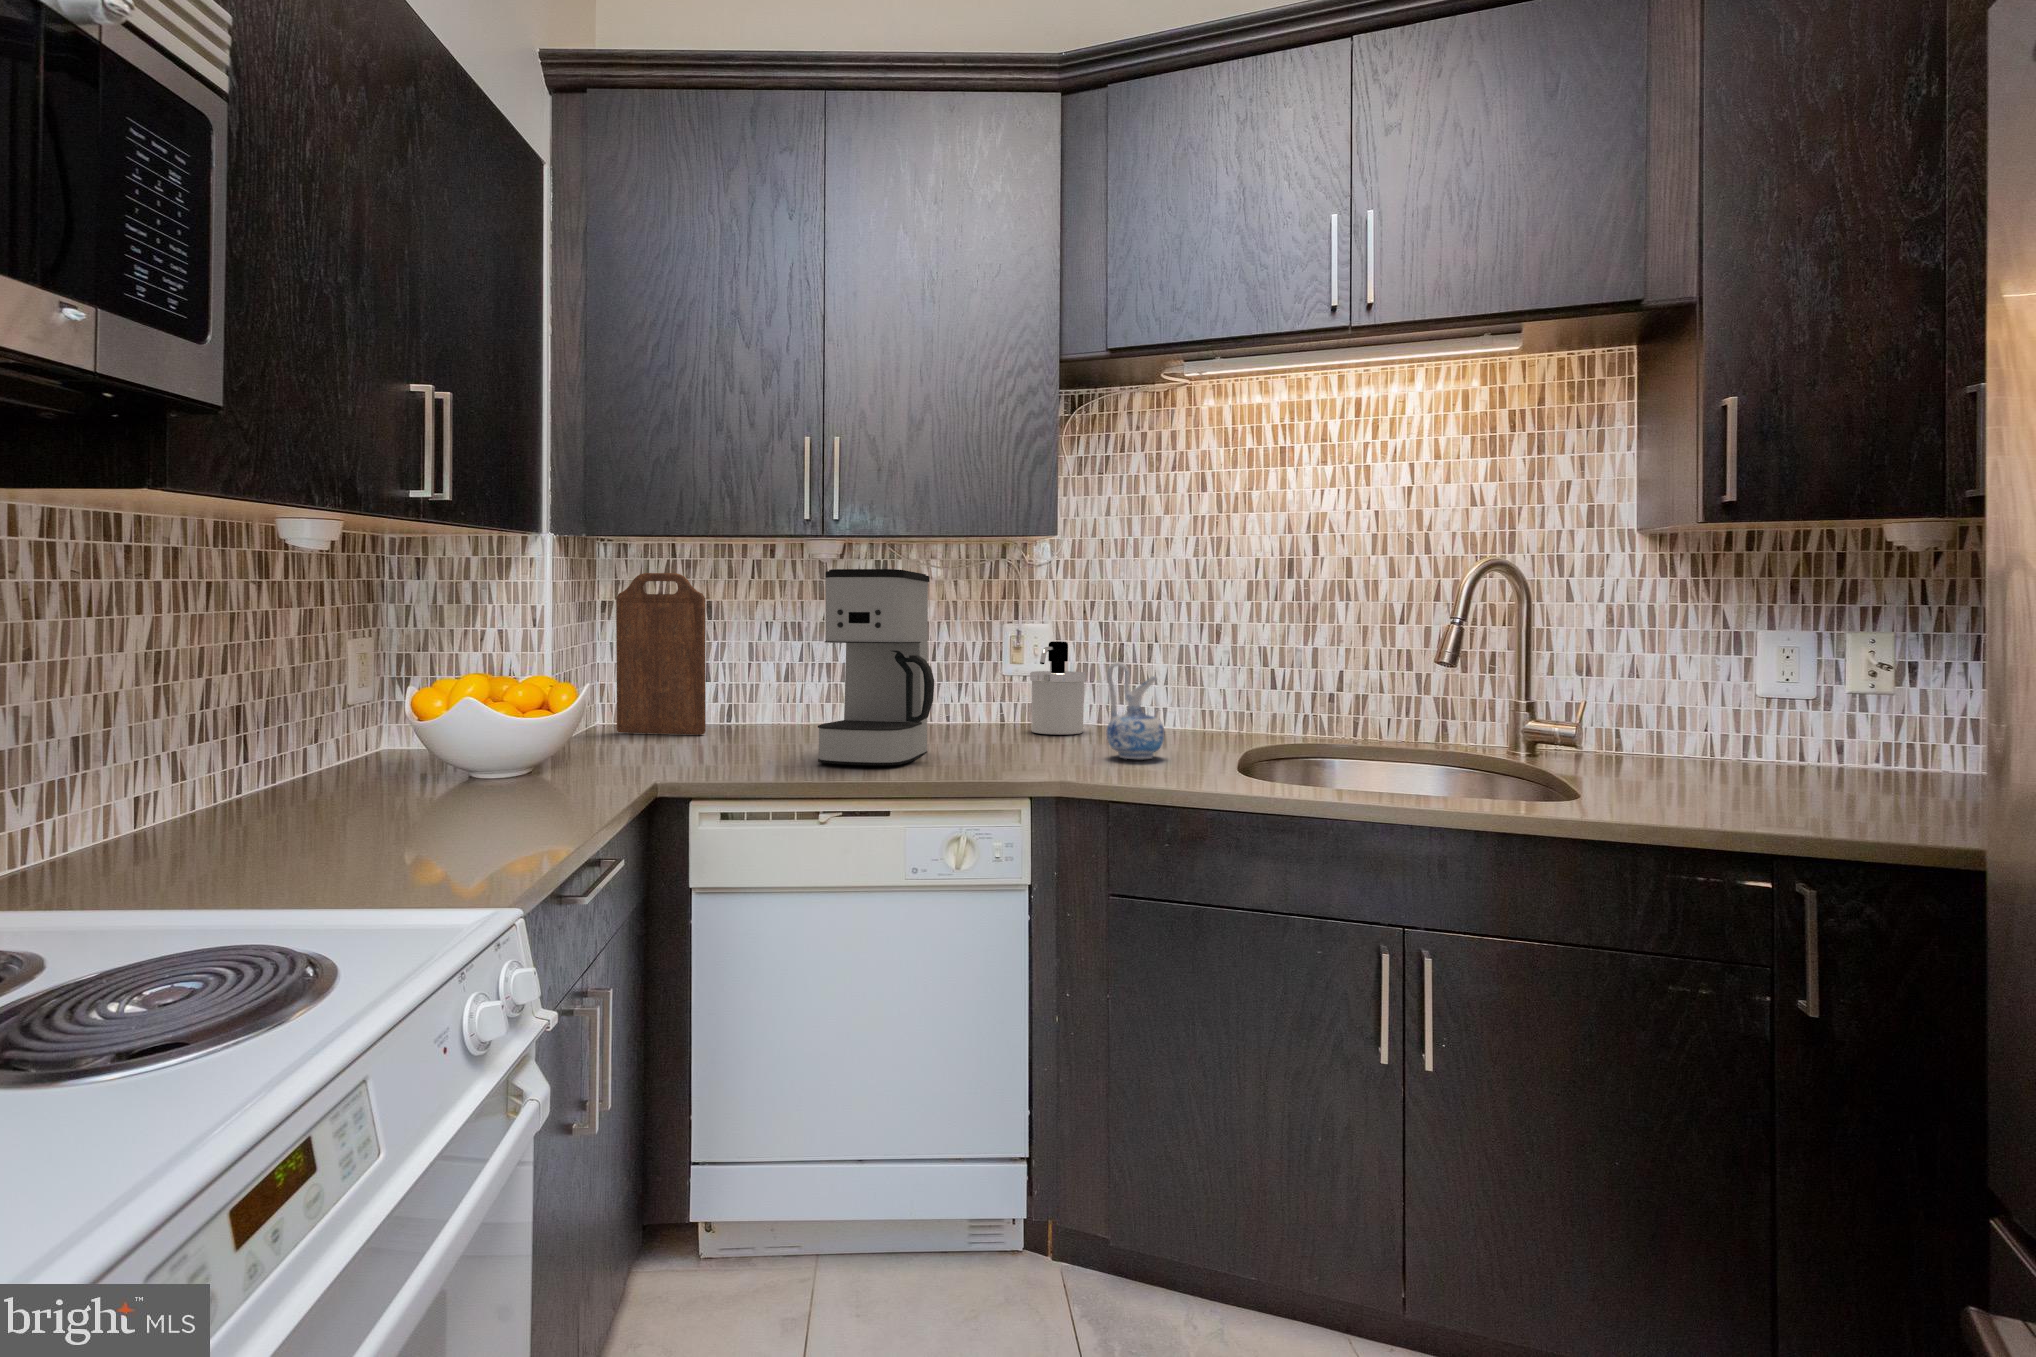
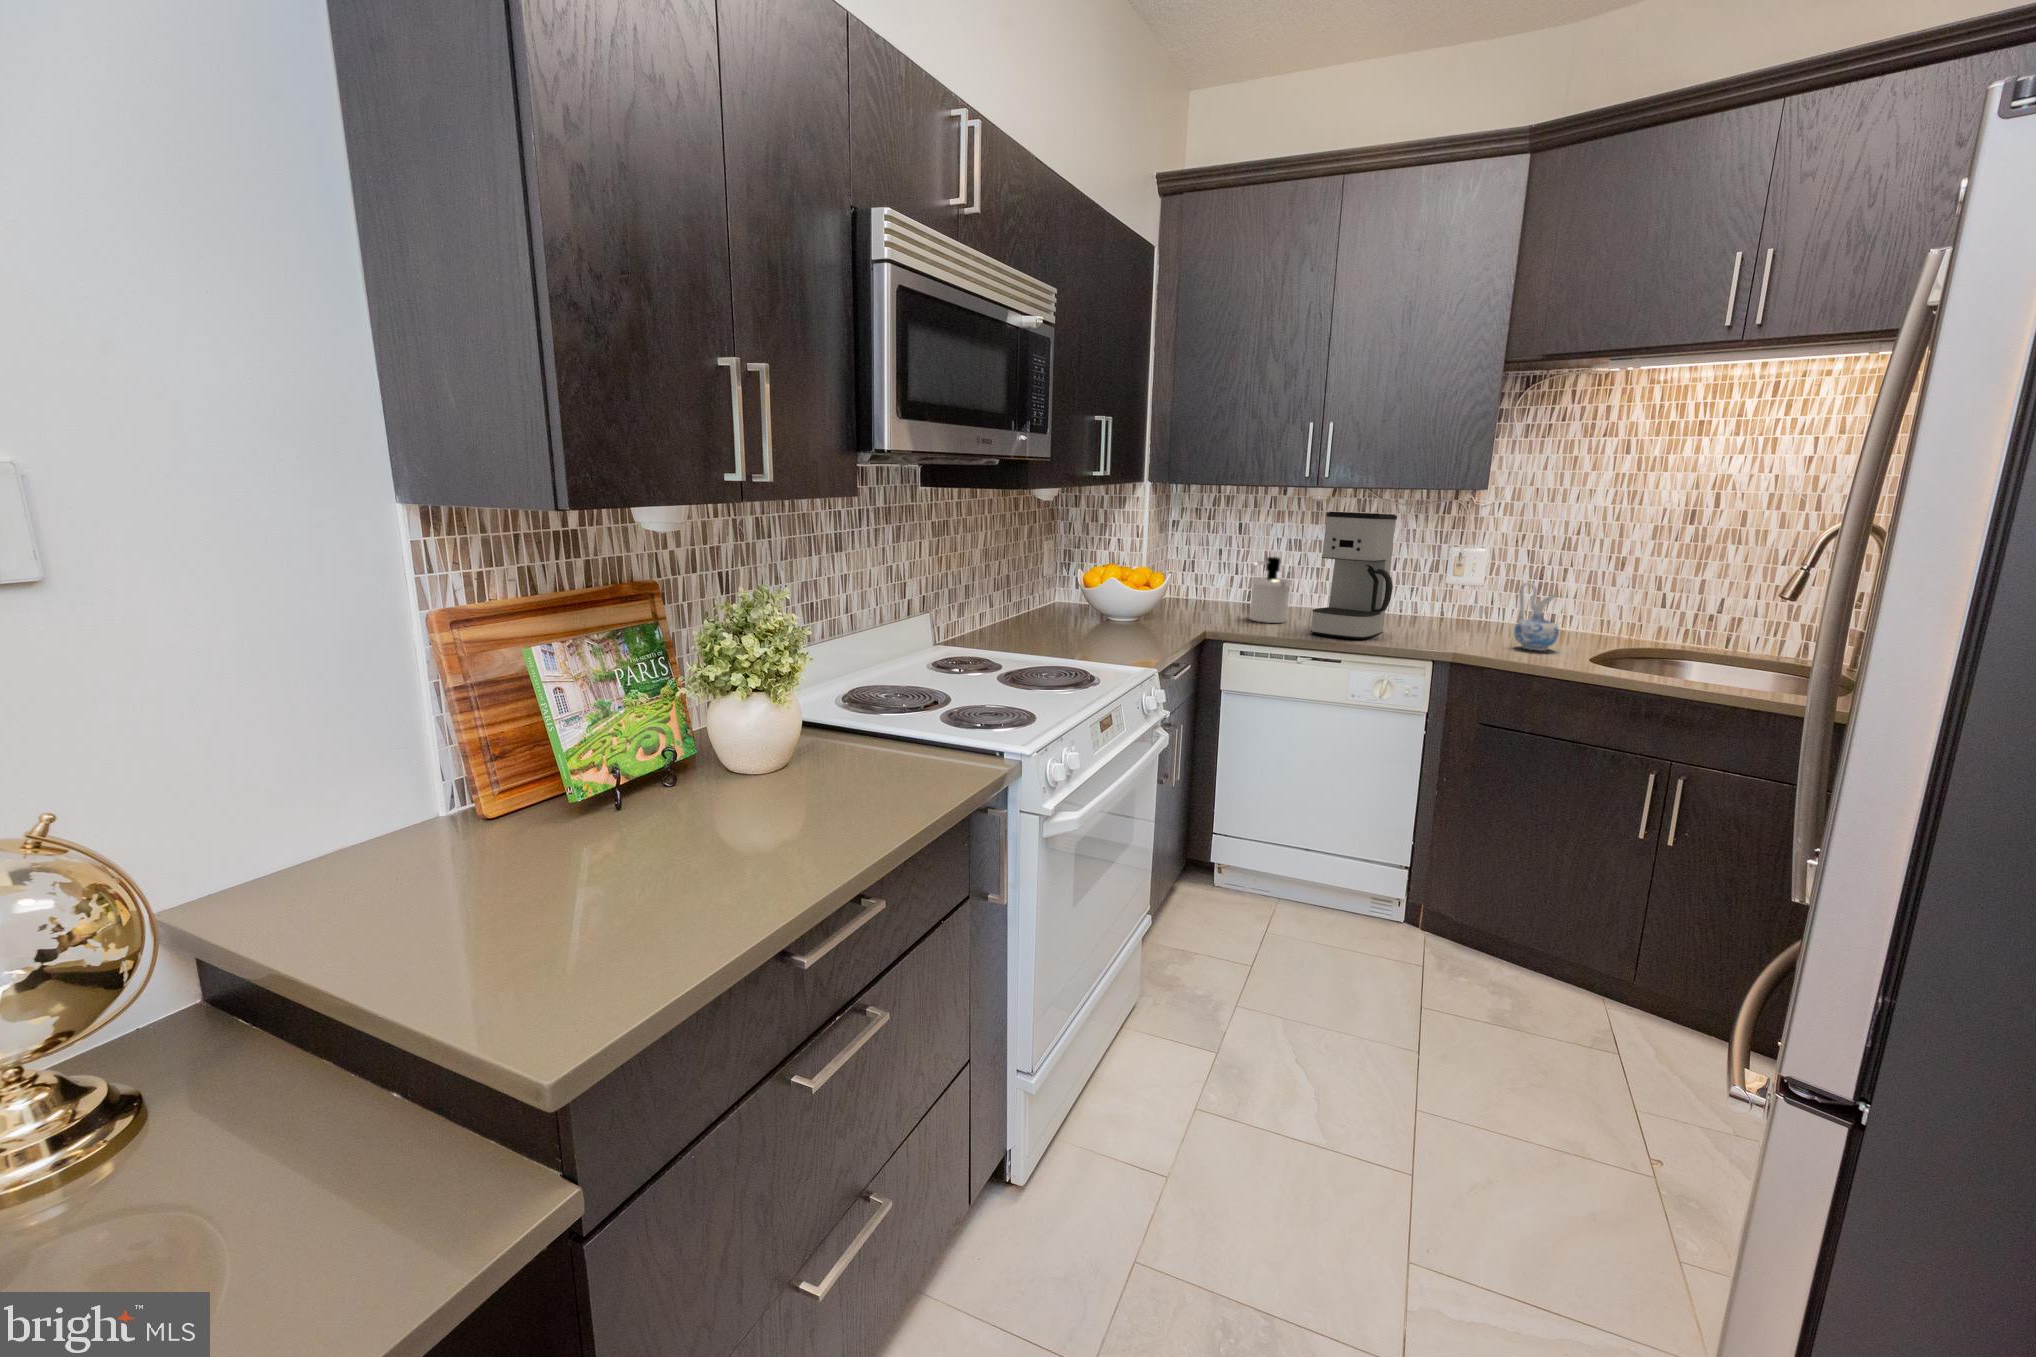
cutting board: present [616,573,706,735] -> none [1179,503,1242,609]
soap dispenser: present [1030,641,1086,735] -> present [1250,557,1292,623]

